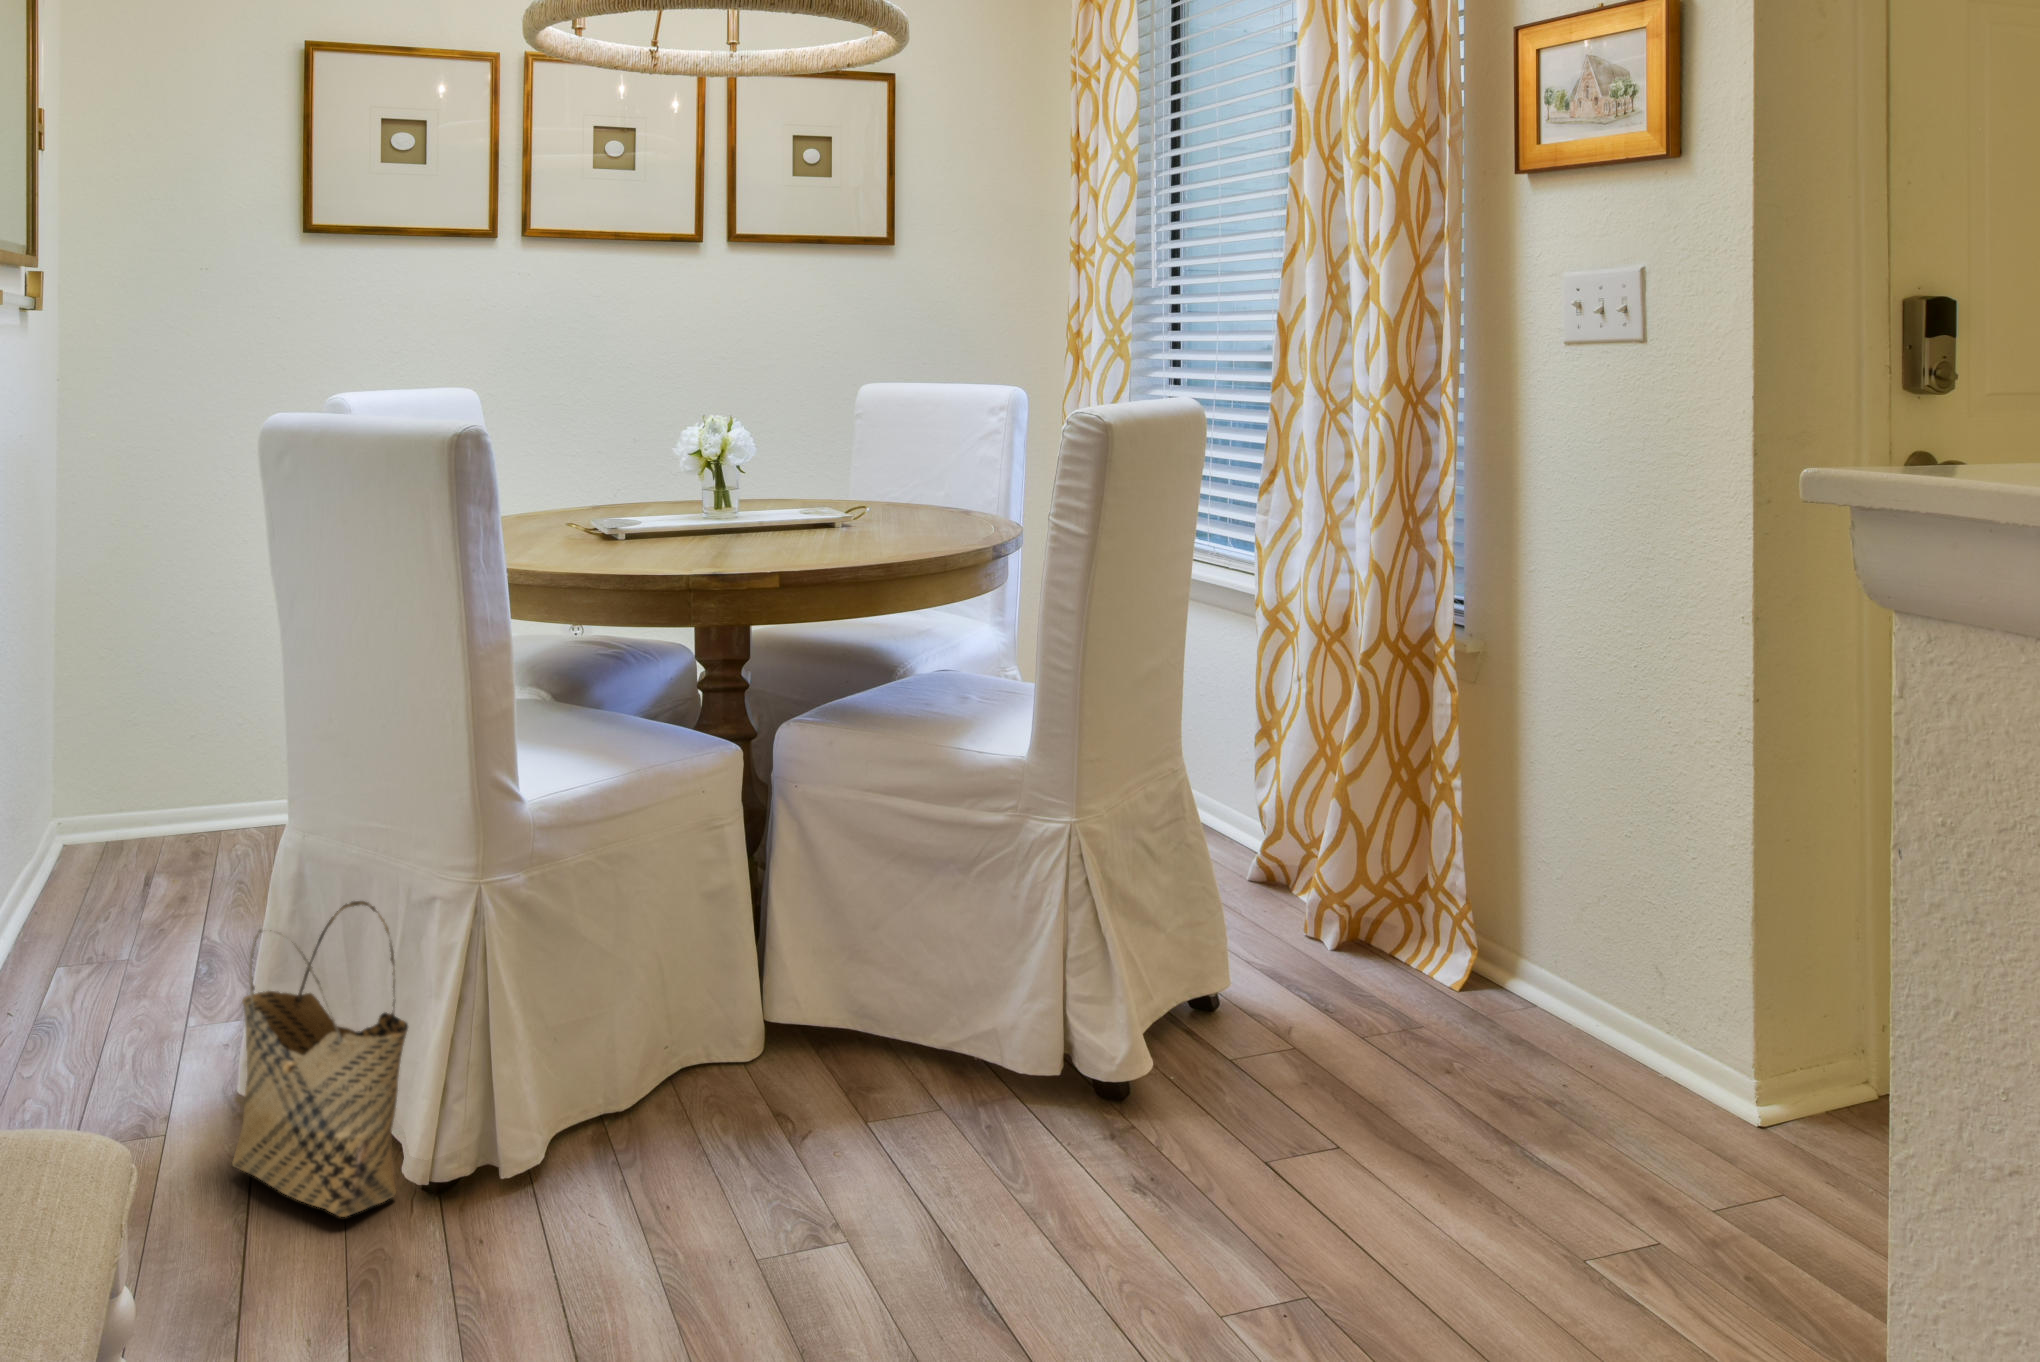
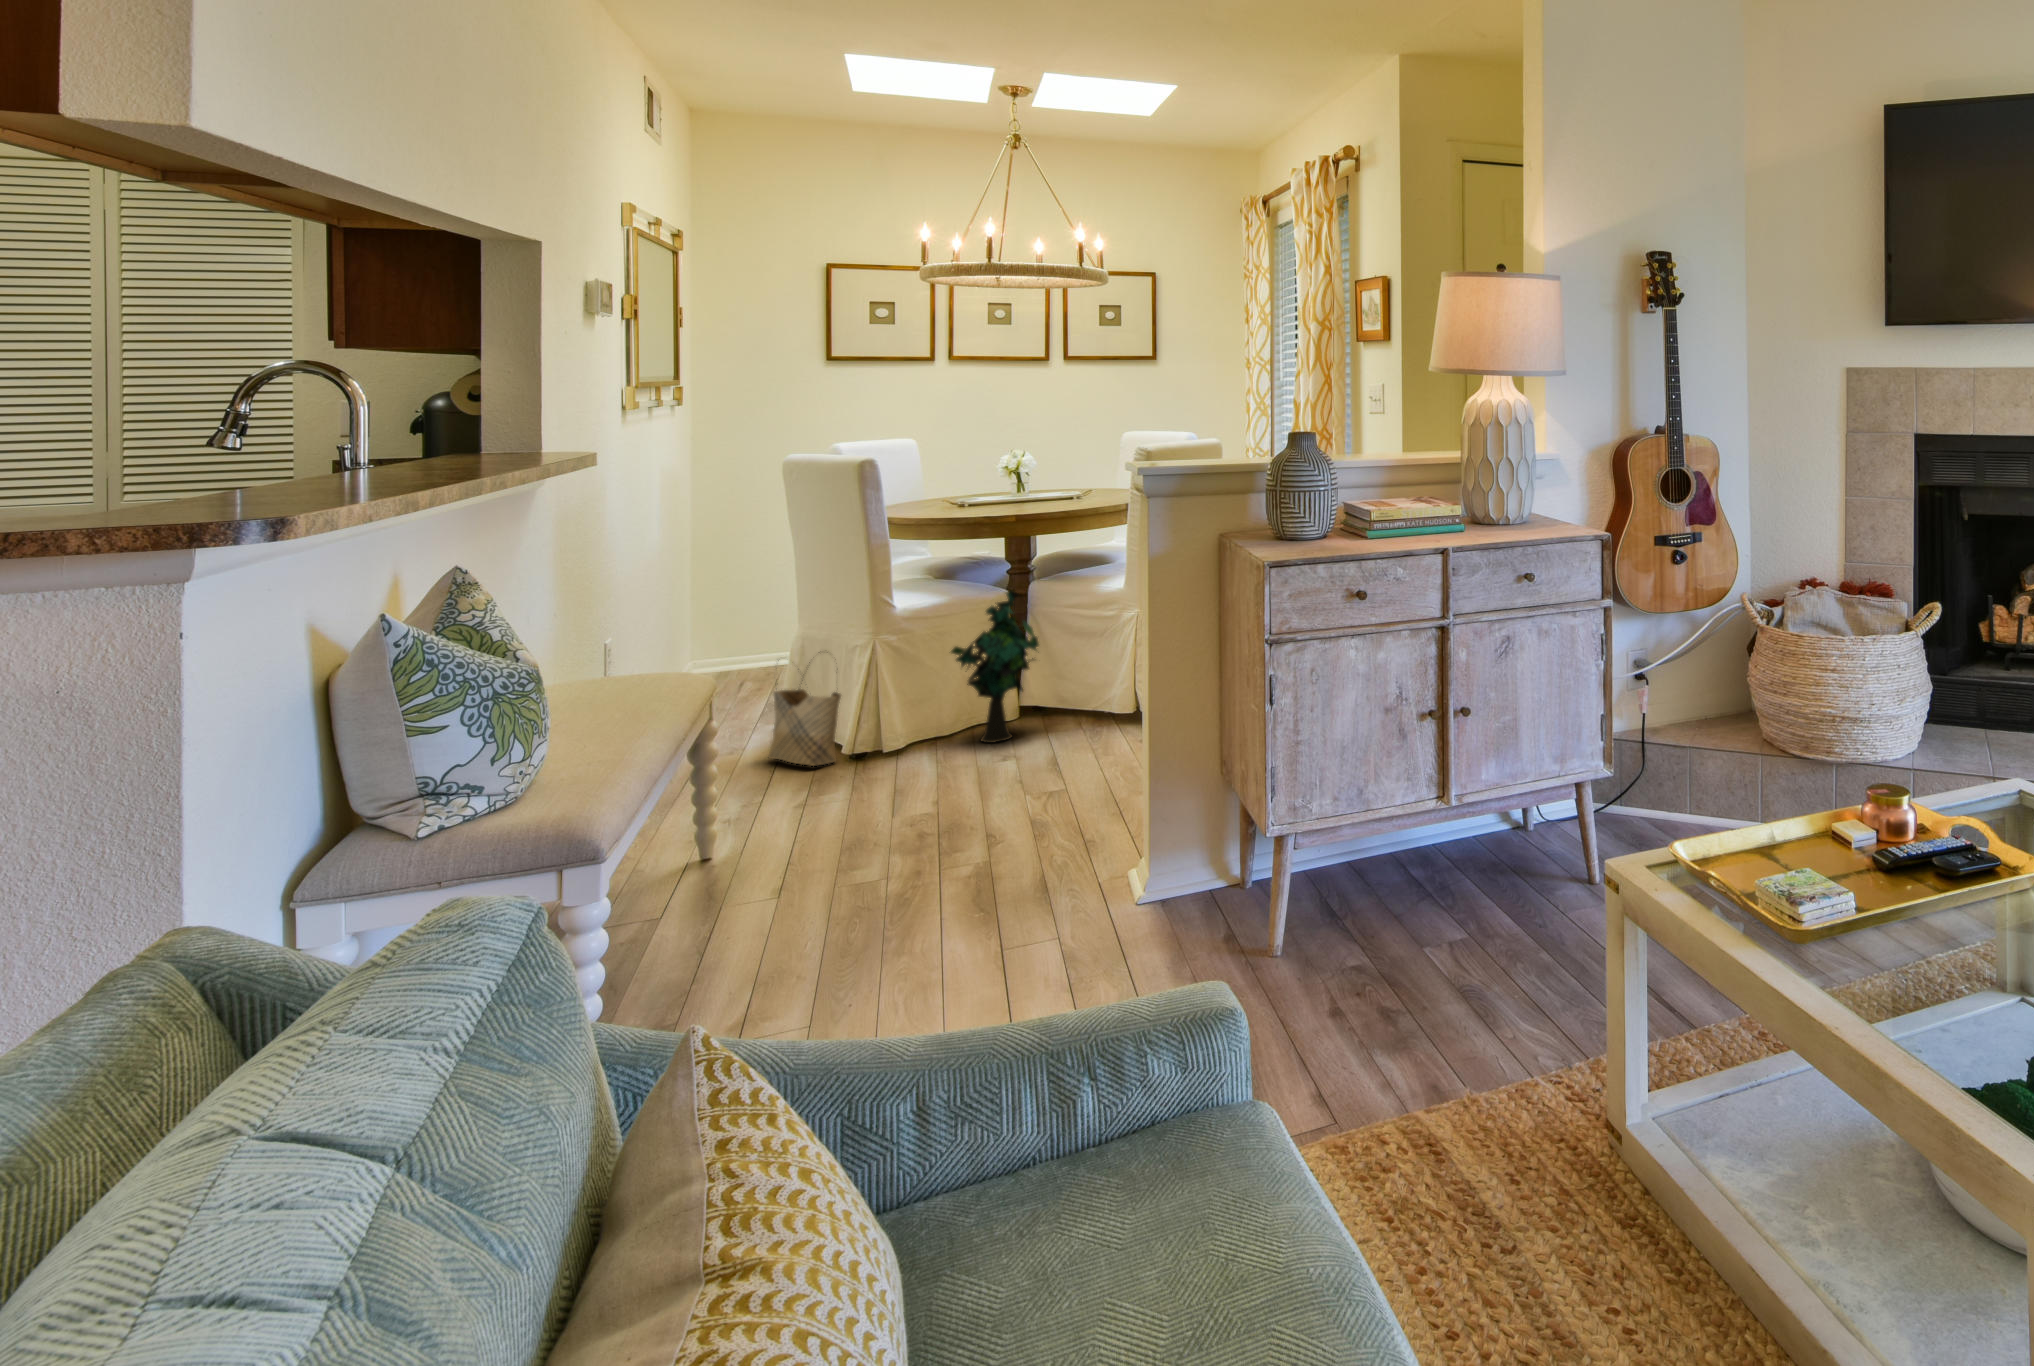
decorative plant: none [647,758,854,1146] -> present [951,590,1039,743]

